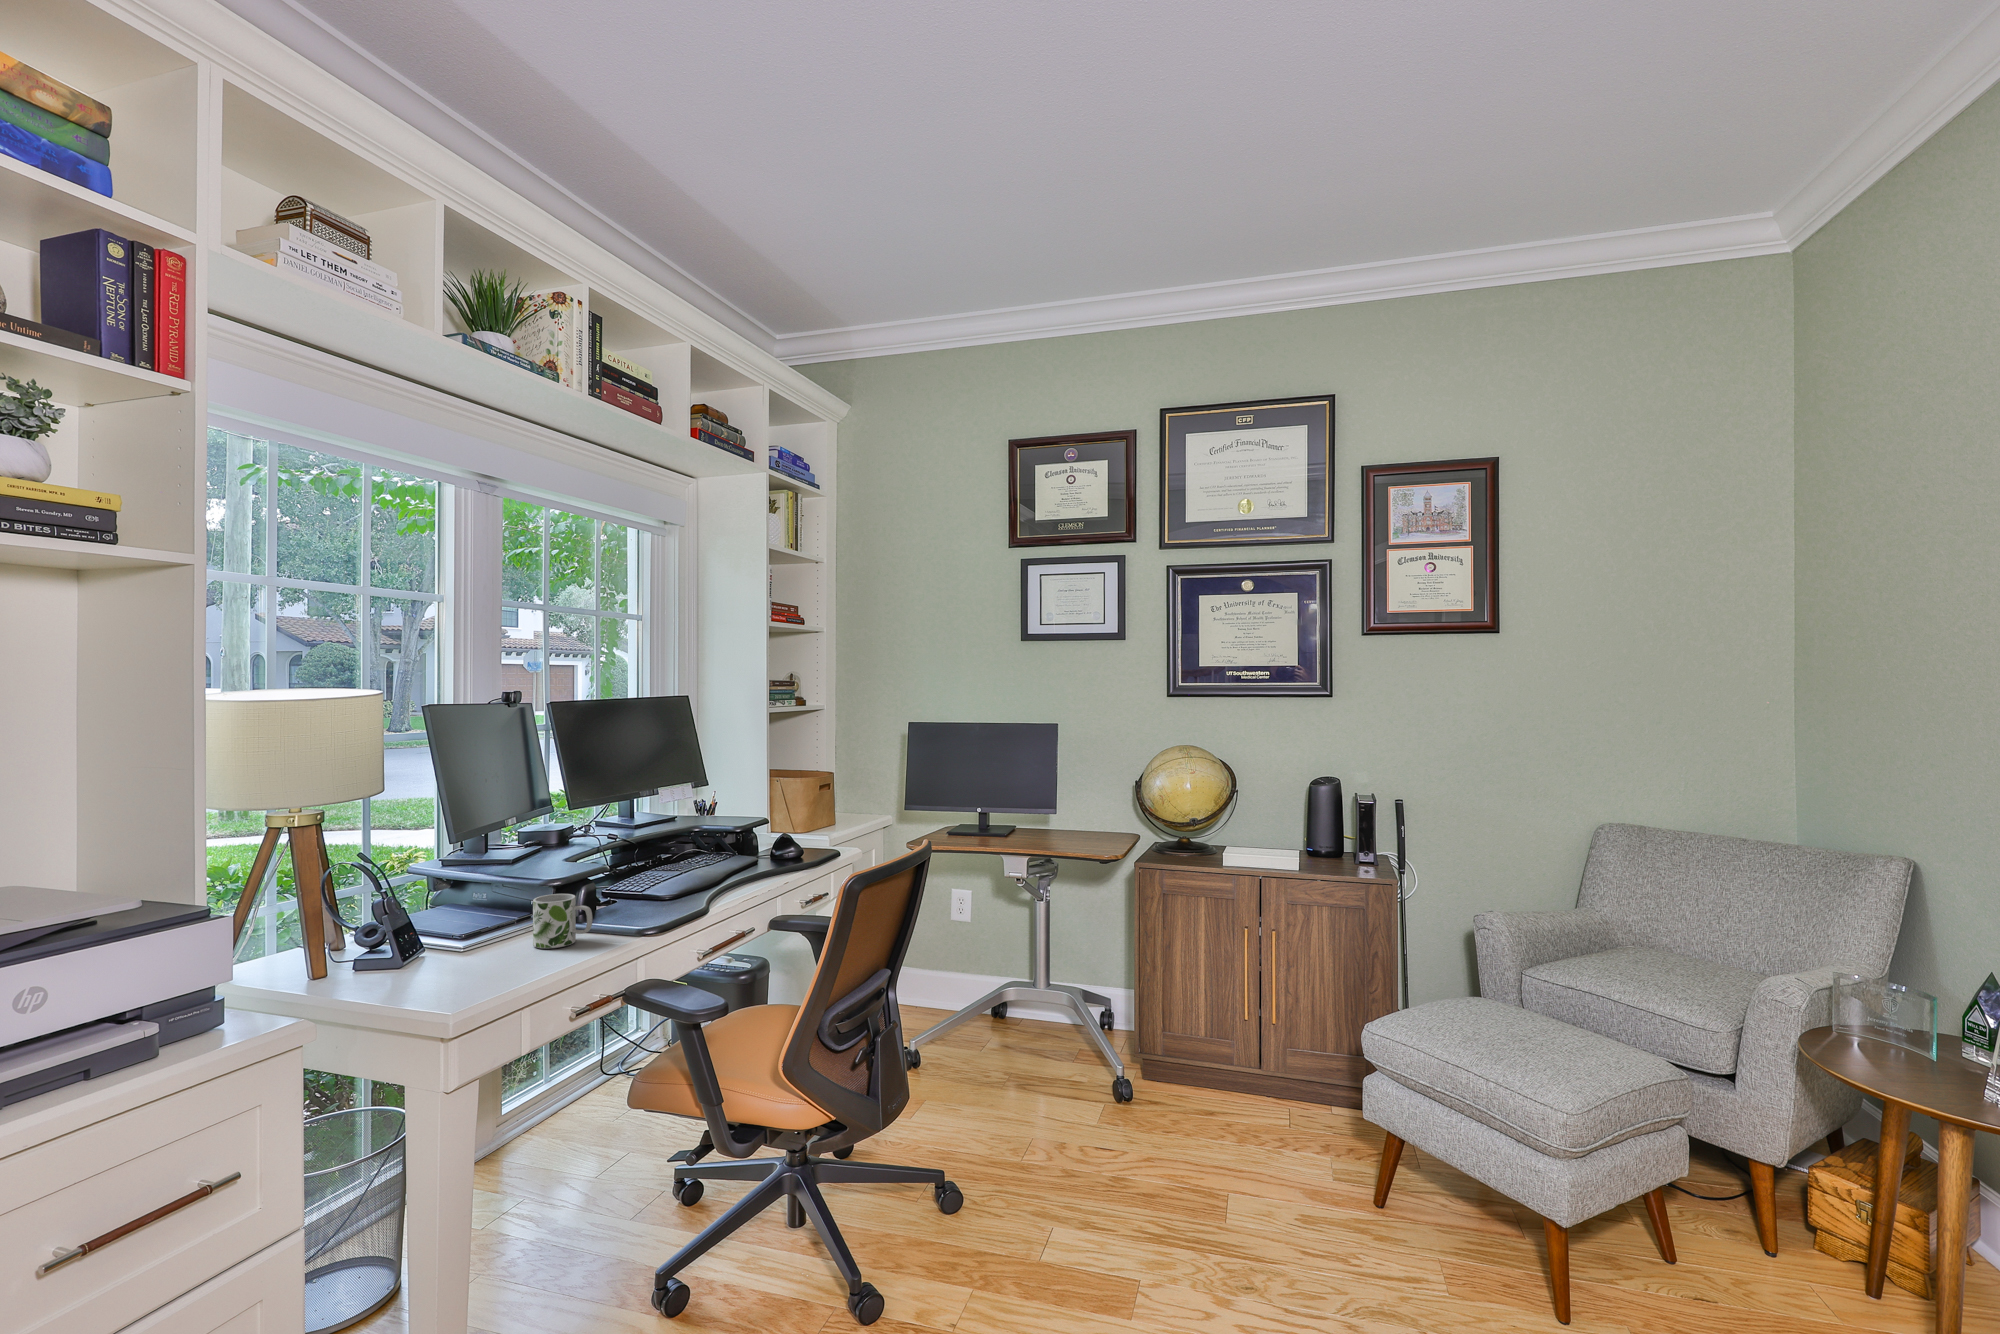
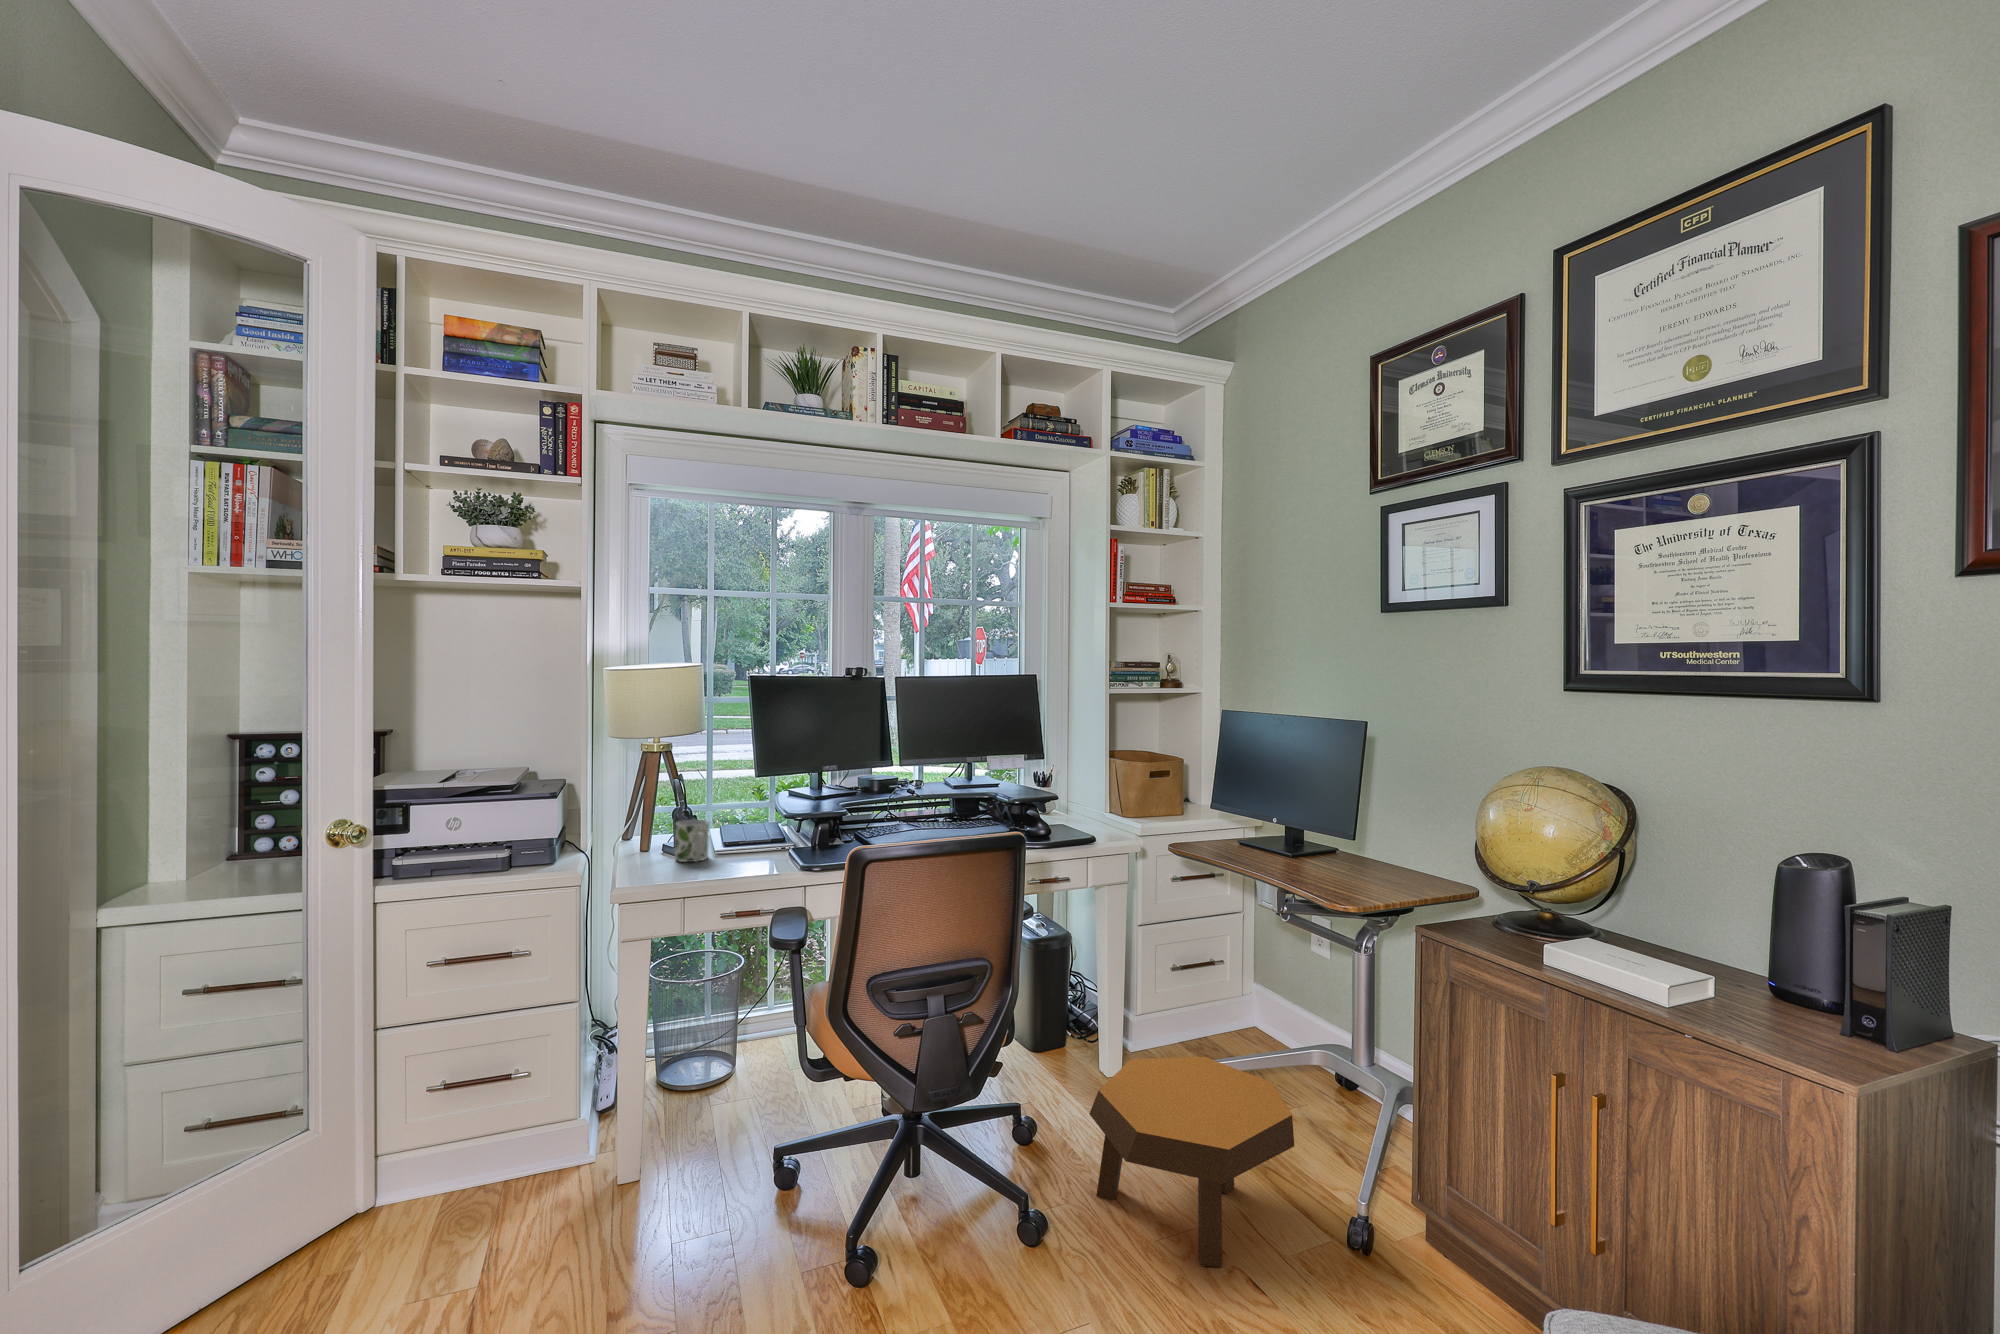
footstool: none [953,1006,1100,1142] -> present [1089,1057,1294,1267]

